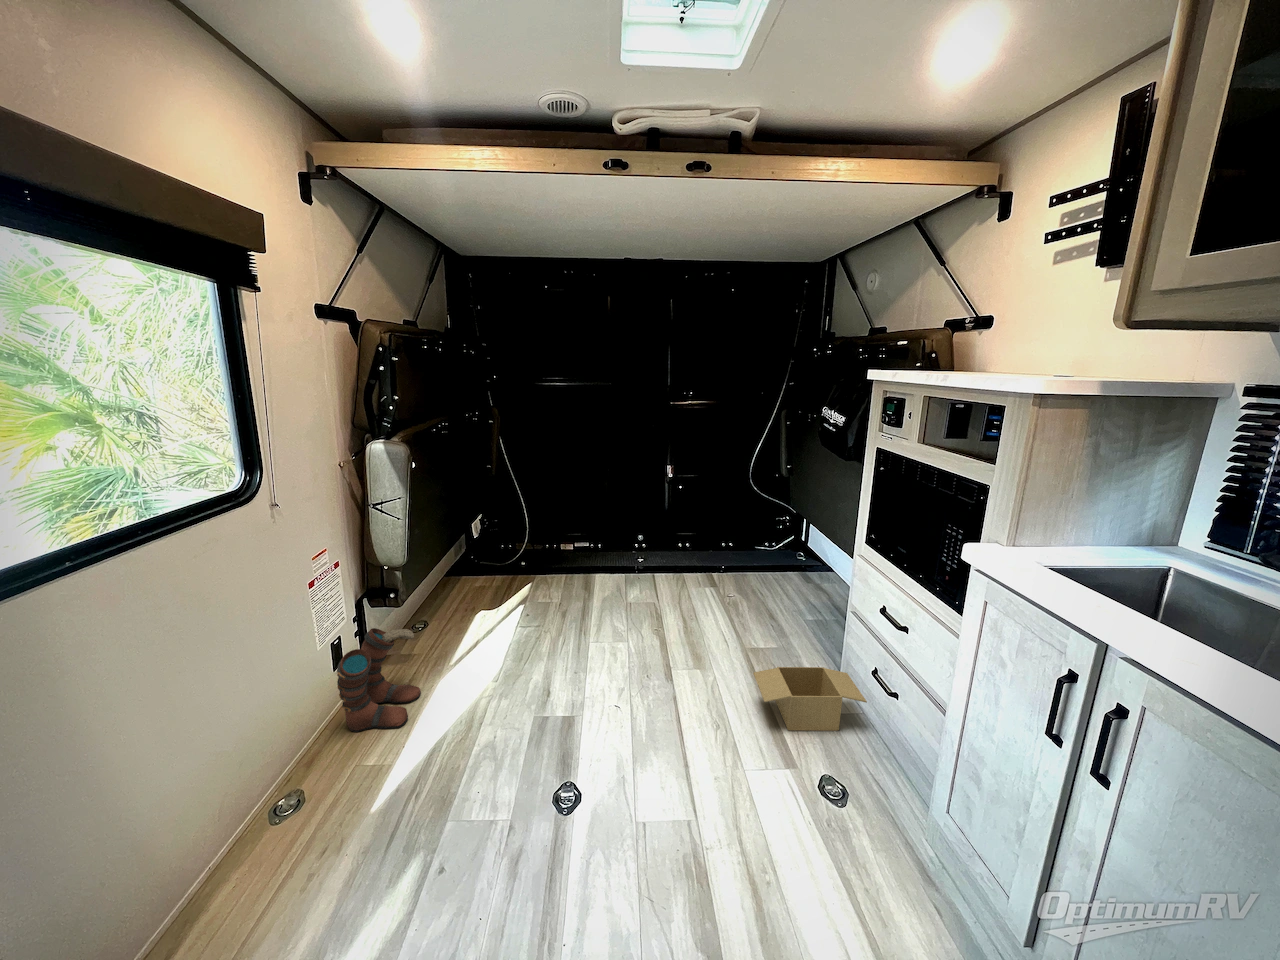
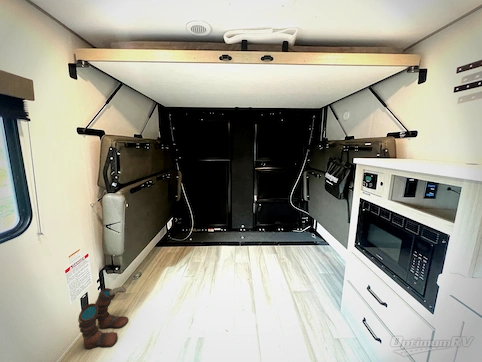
cardboard box: present [753,667,867,731] -> none [298,312,361,353]

